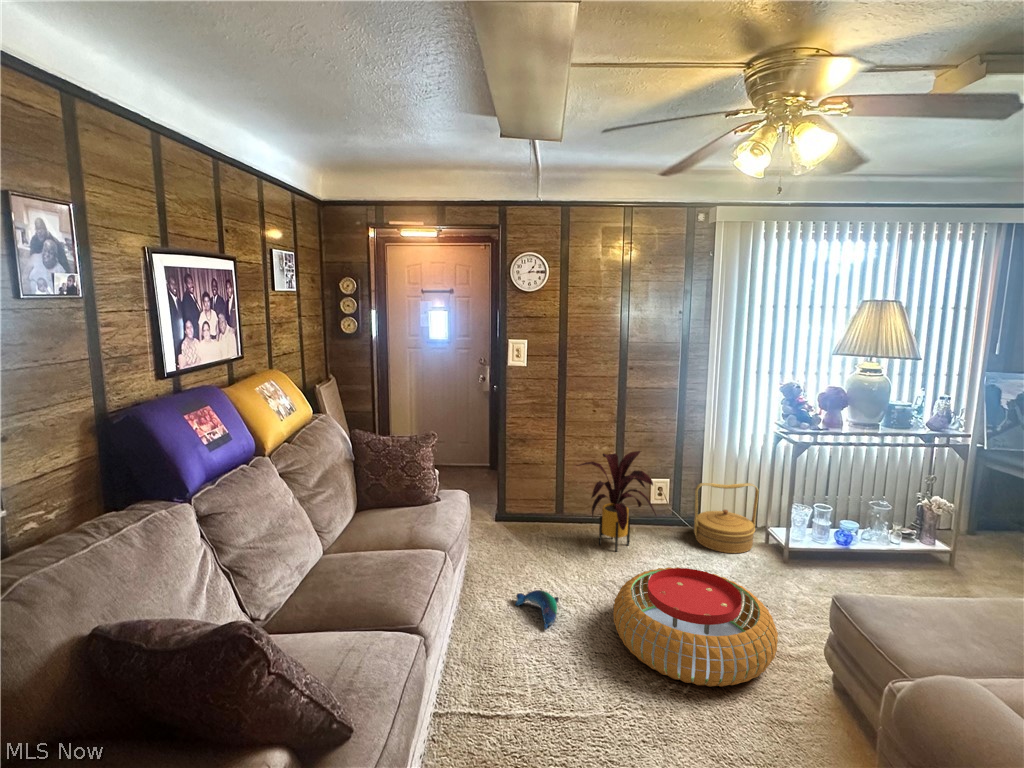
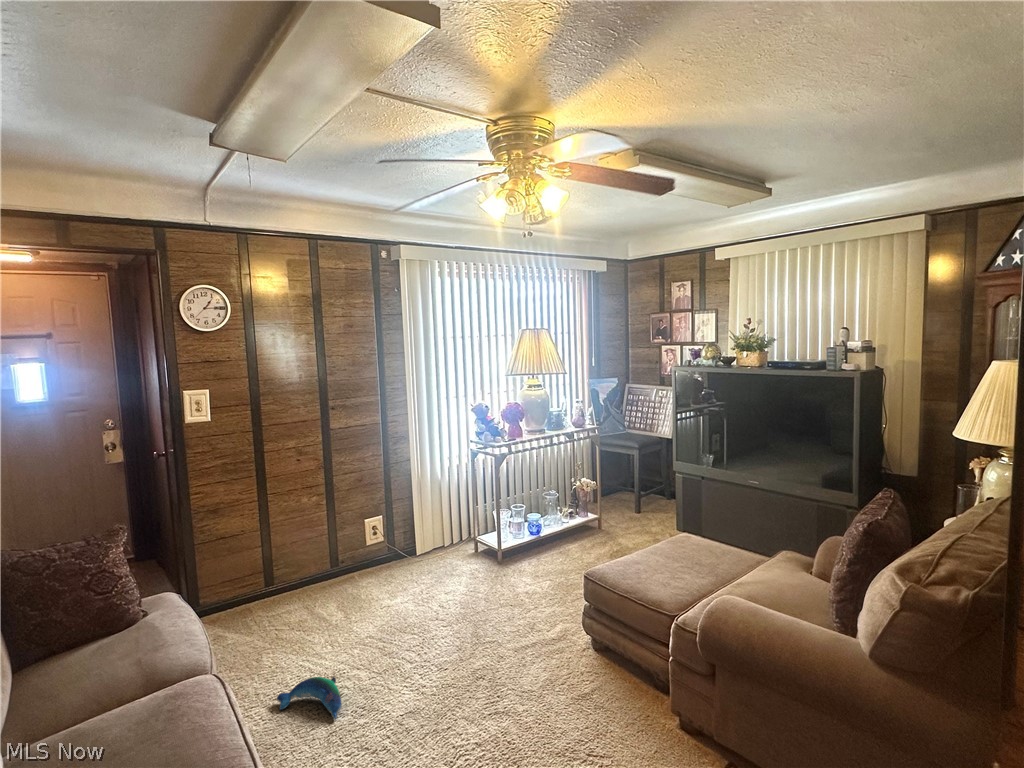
house plant: present [577,451,656,551] -> none [294,490,395,606]
woven basket: present [694,483,759,553] -> none [416,500,471,573]
pouf: present [613,567,778,687] -> none [399,591,552,705]

